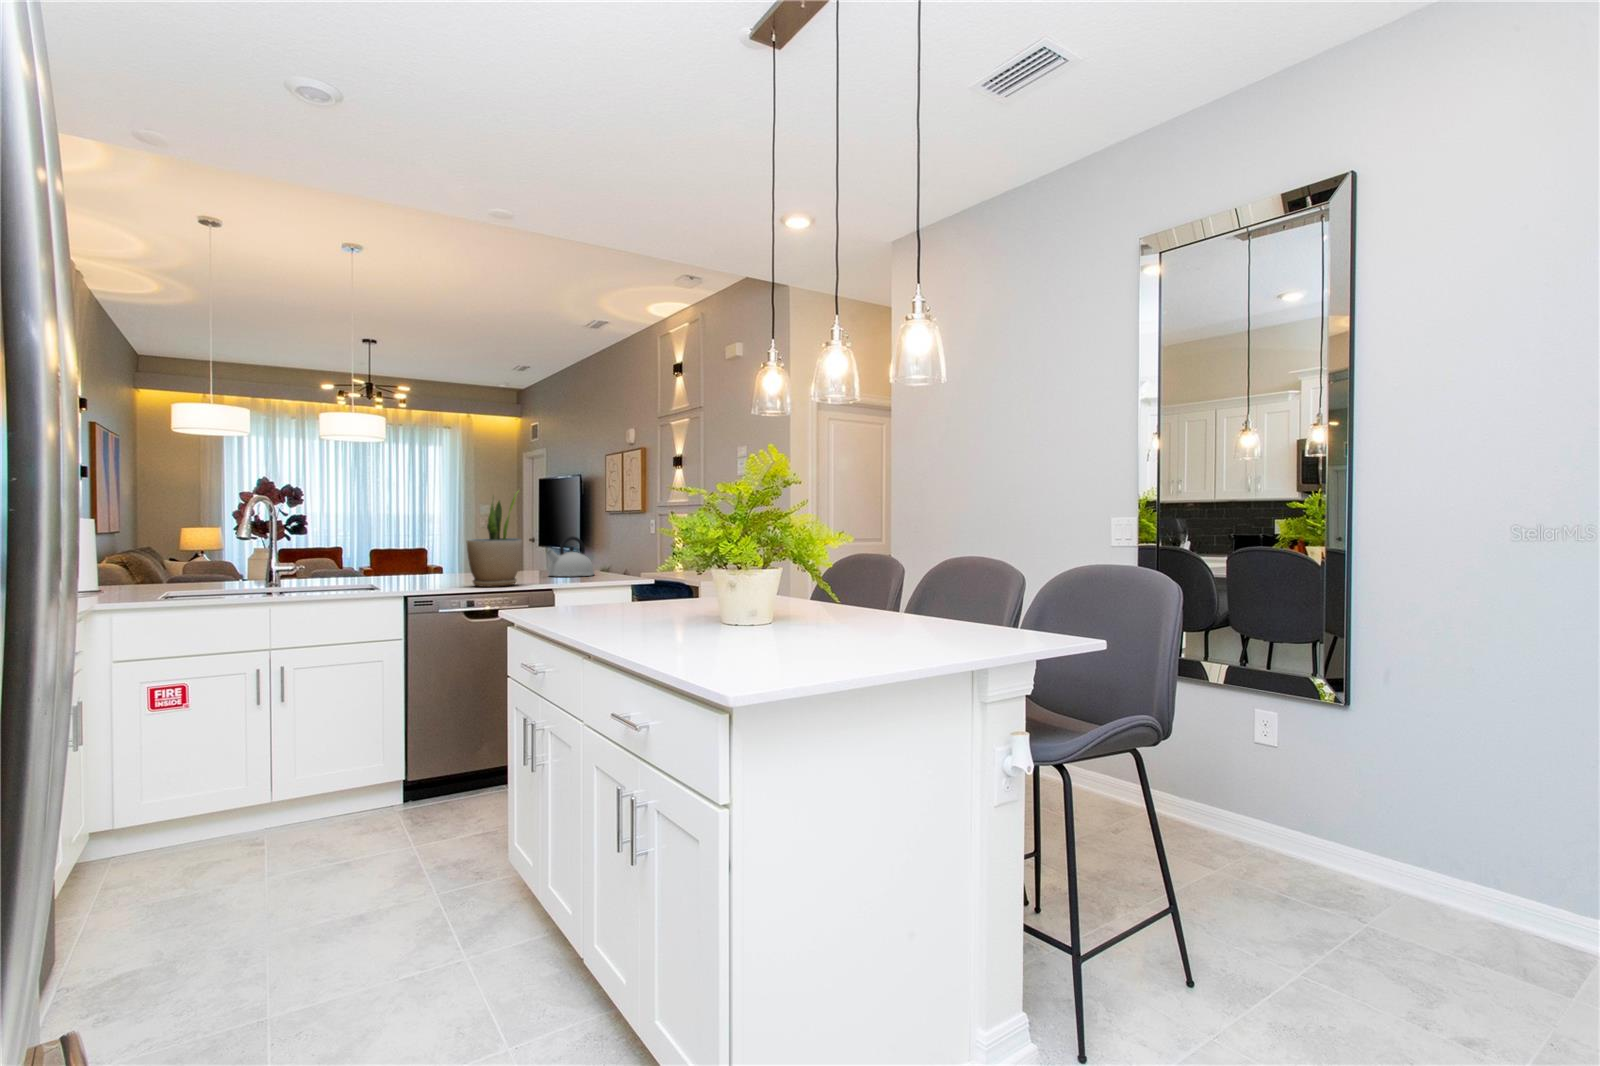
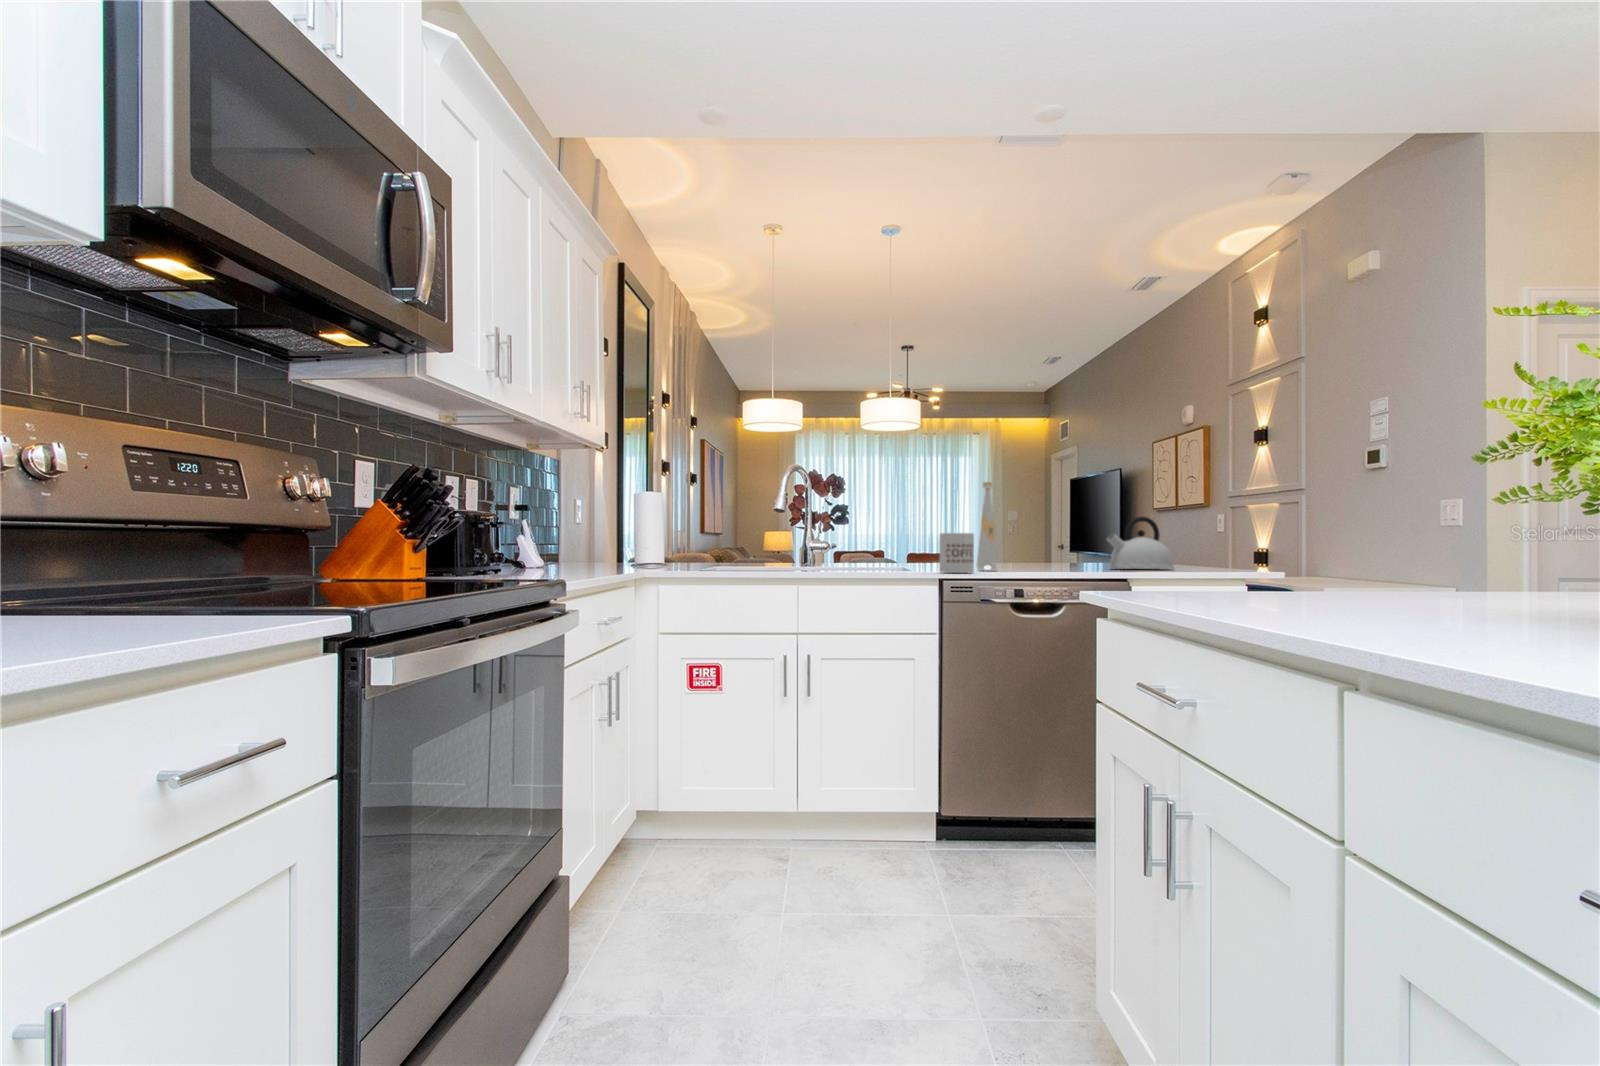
potted plant: present [467,493,522,587] -> none [1012,443,1084,573]
bottle: none [438,514,457,585] -> present [976,482,998,571]
mug: none [406,558,435,591] -> present [939,533,974,573]

